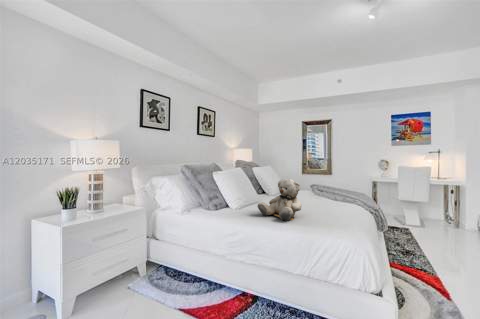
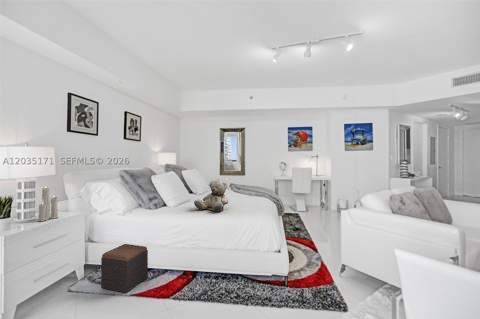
candle: none [98,175,118,215] -> present [38,188,58,221]
footstool: none [153,247,202,307] -> present [101,244,148,293]

